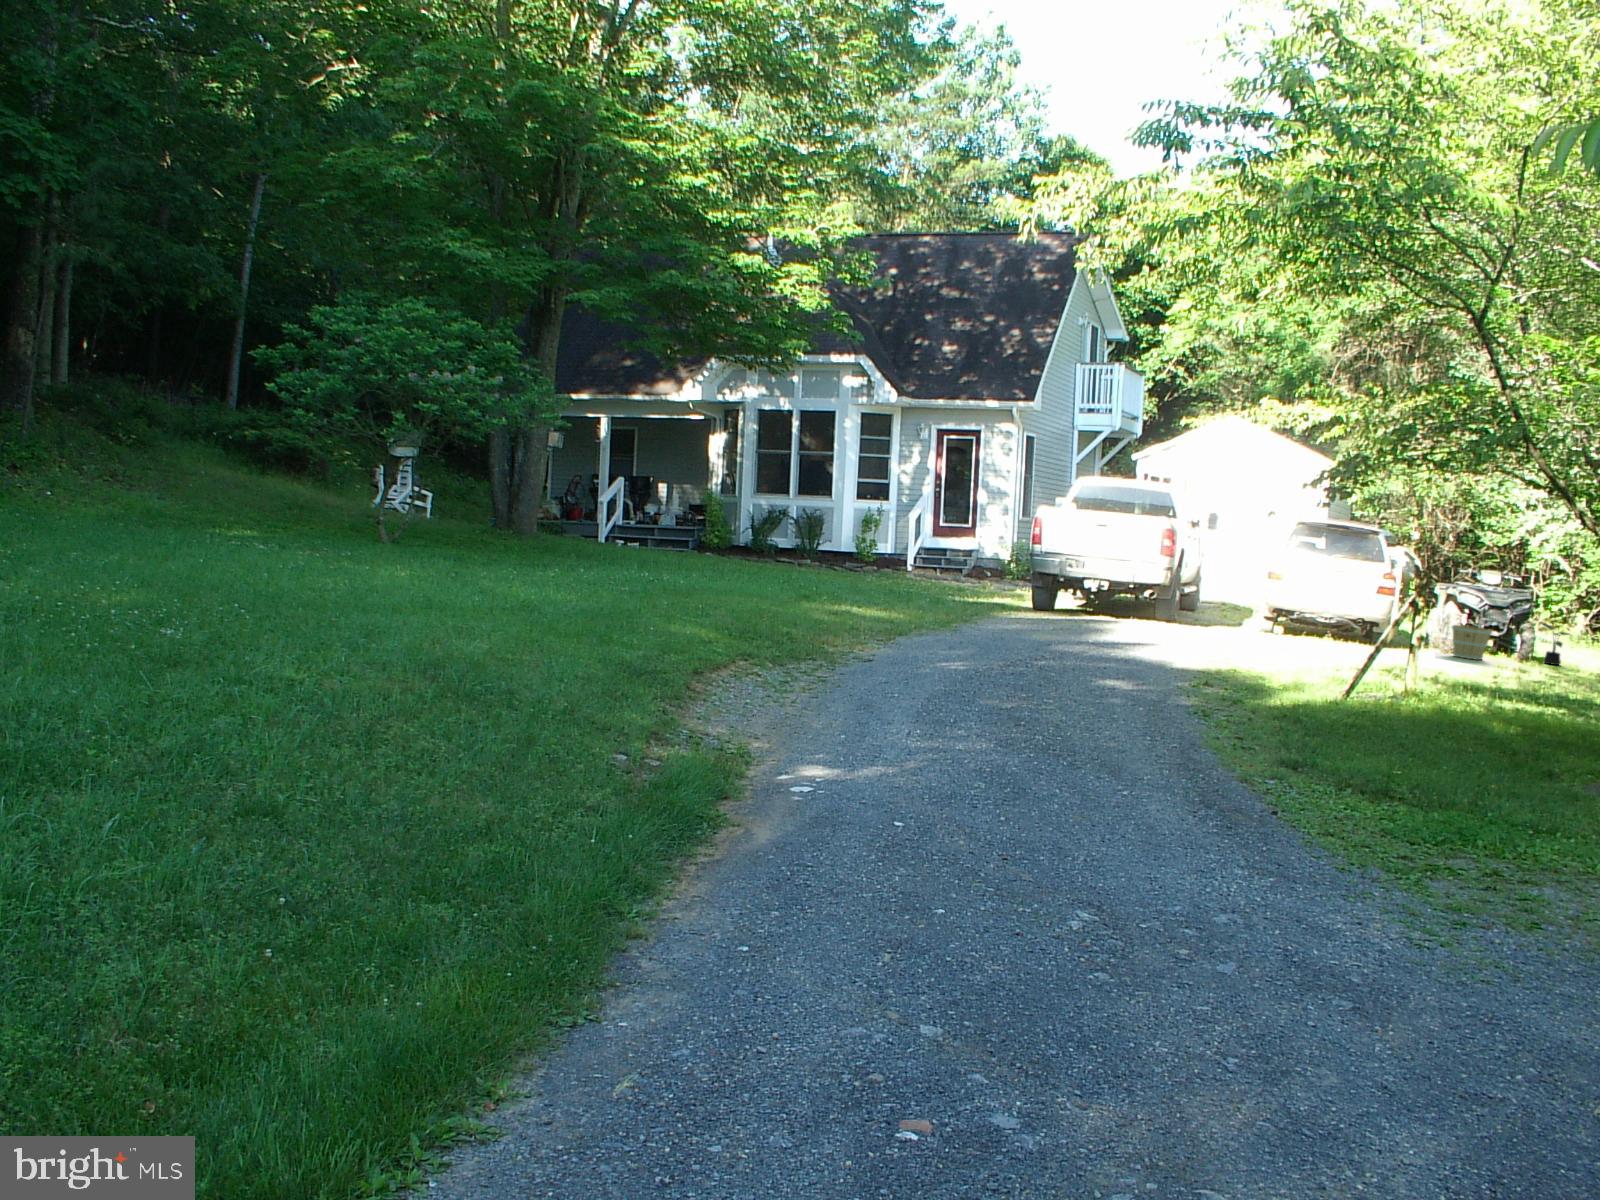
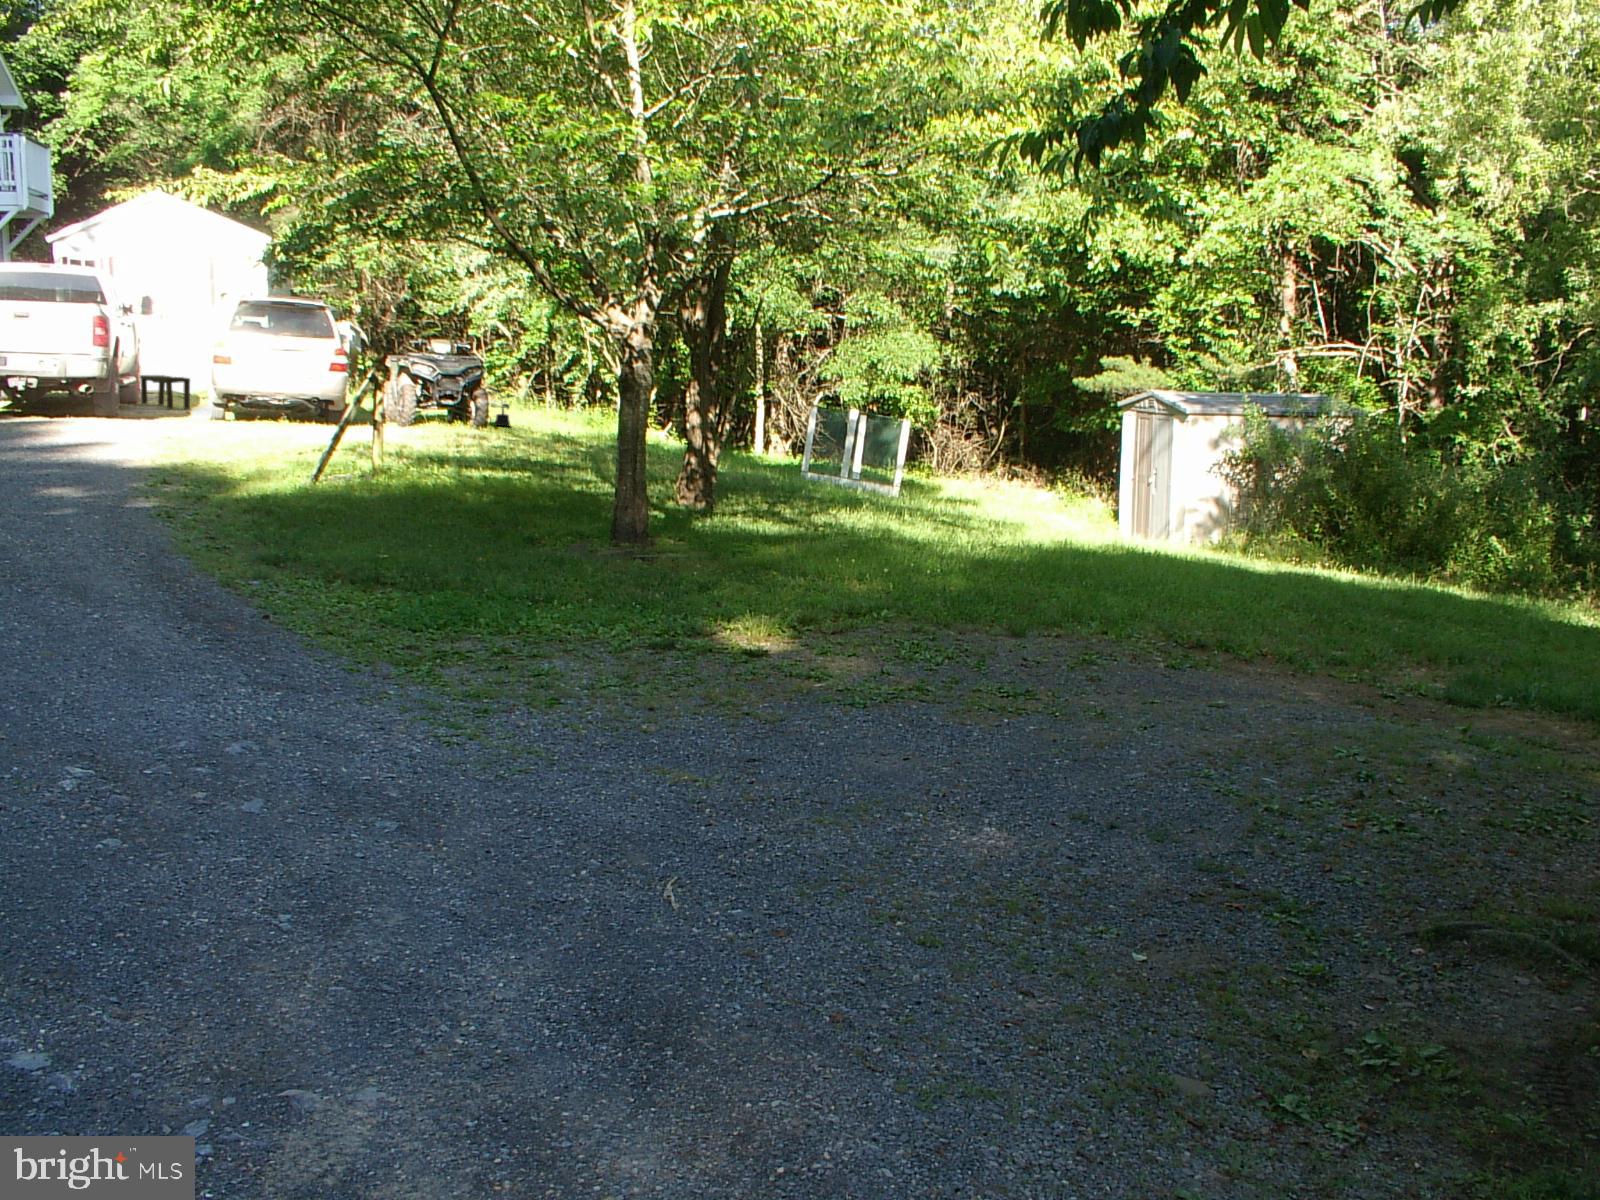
bench: none [1194,584,1240,618] -> present [140,375,190,409]
wooden bucket: present [1452,625,1492,660] -> none [409,396,447,429]

